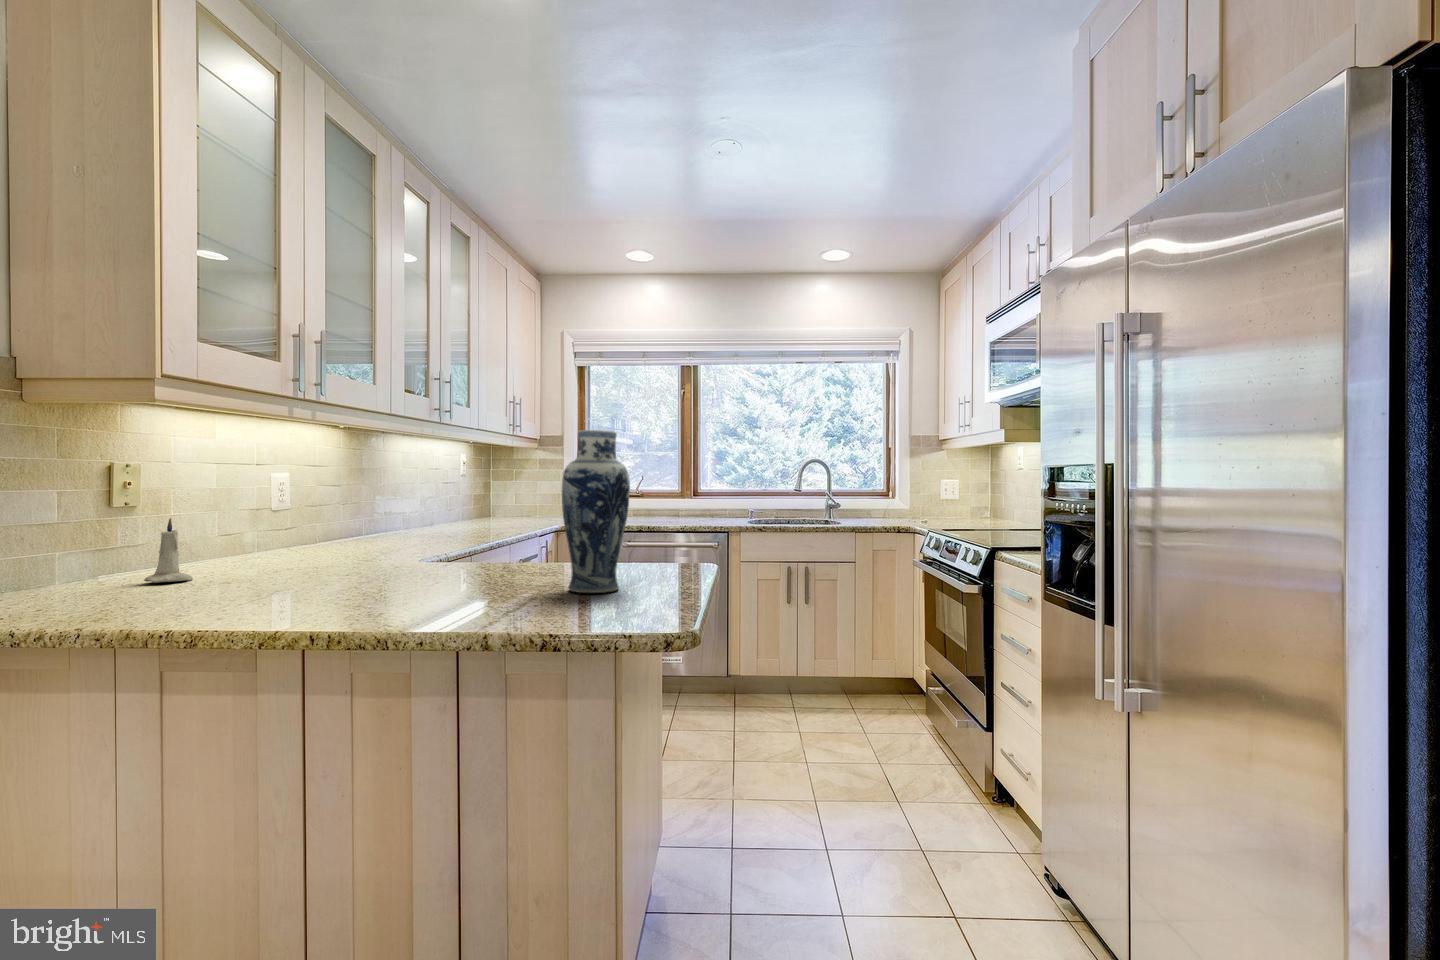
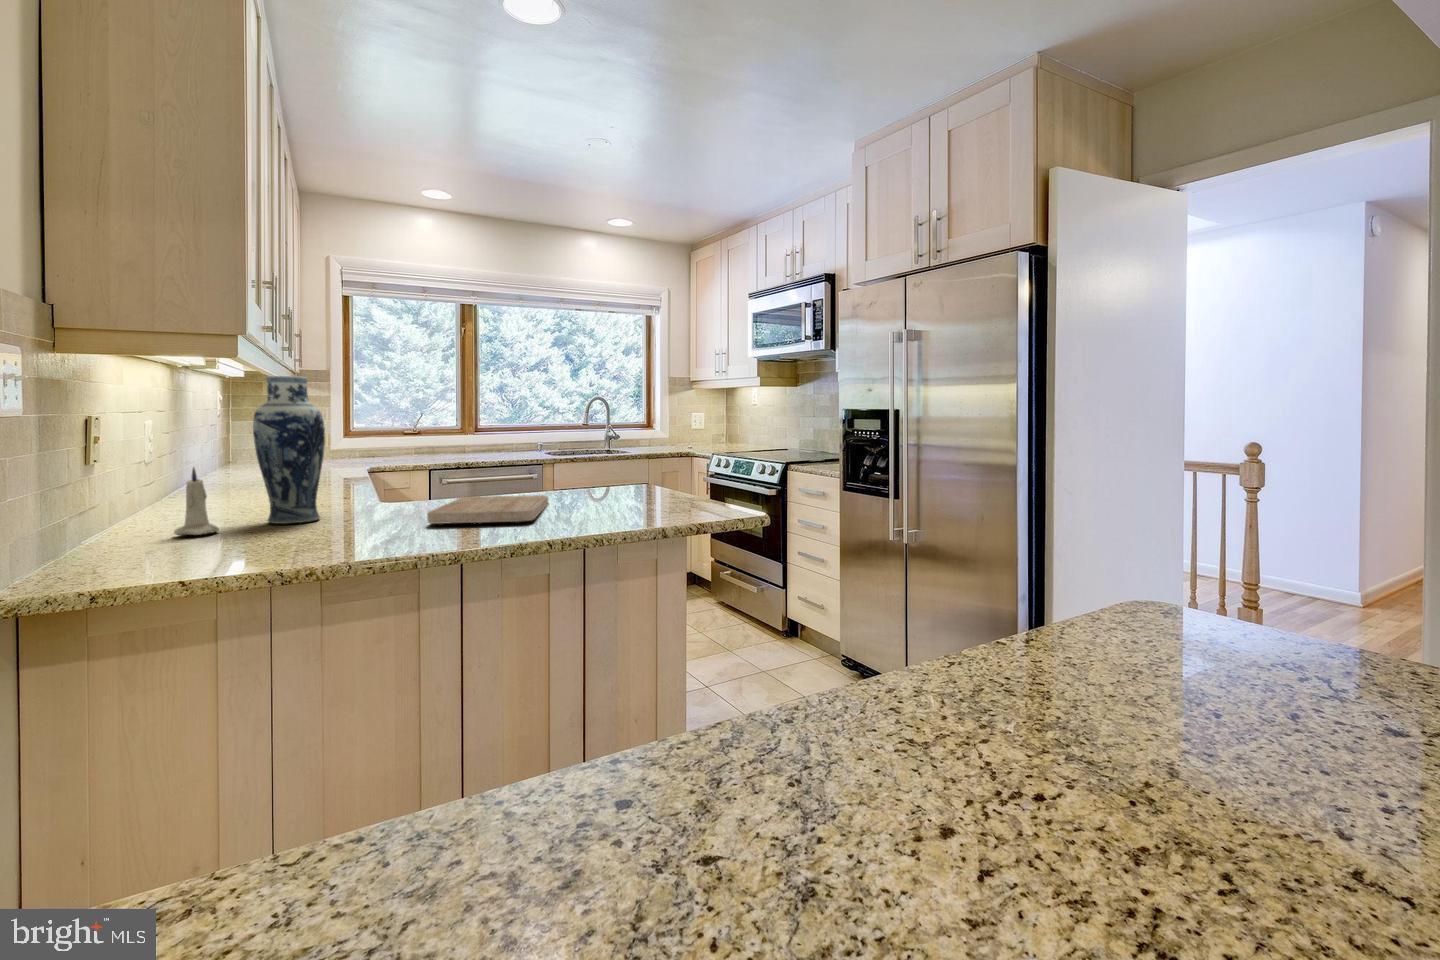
vase: present [562,430,630,593] -> present [253,376,325,524]
cutting board: none [309,565,521,602] -> present [427,495,548,524]

